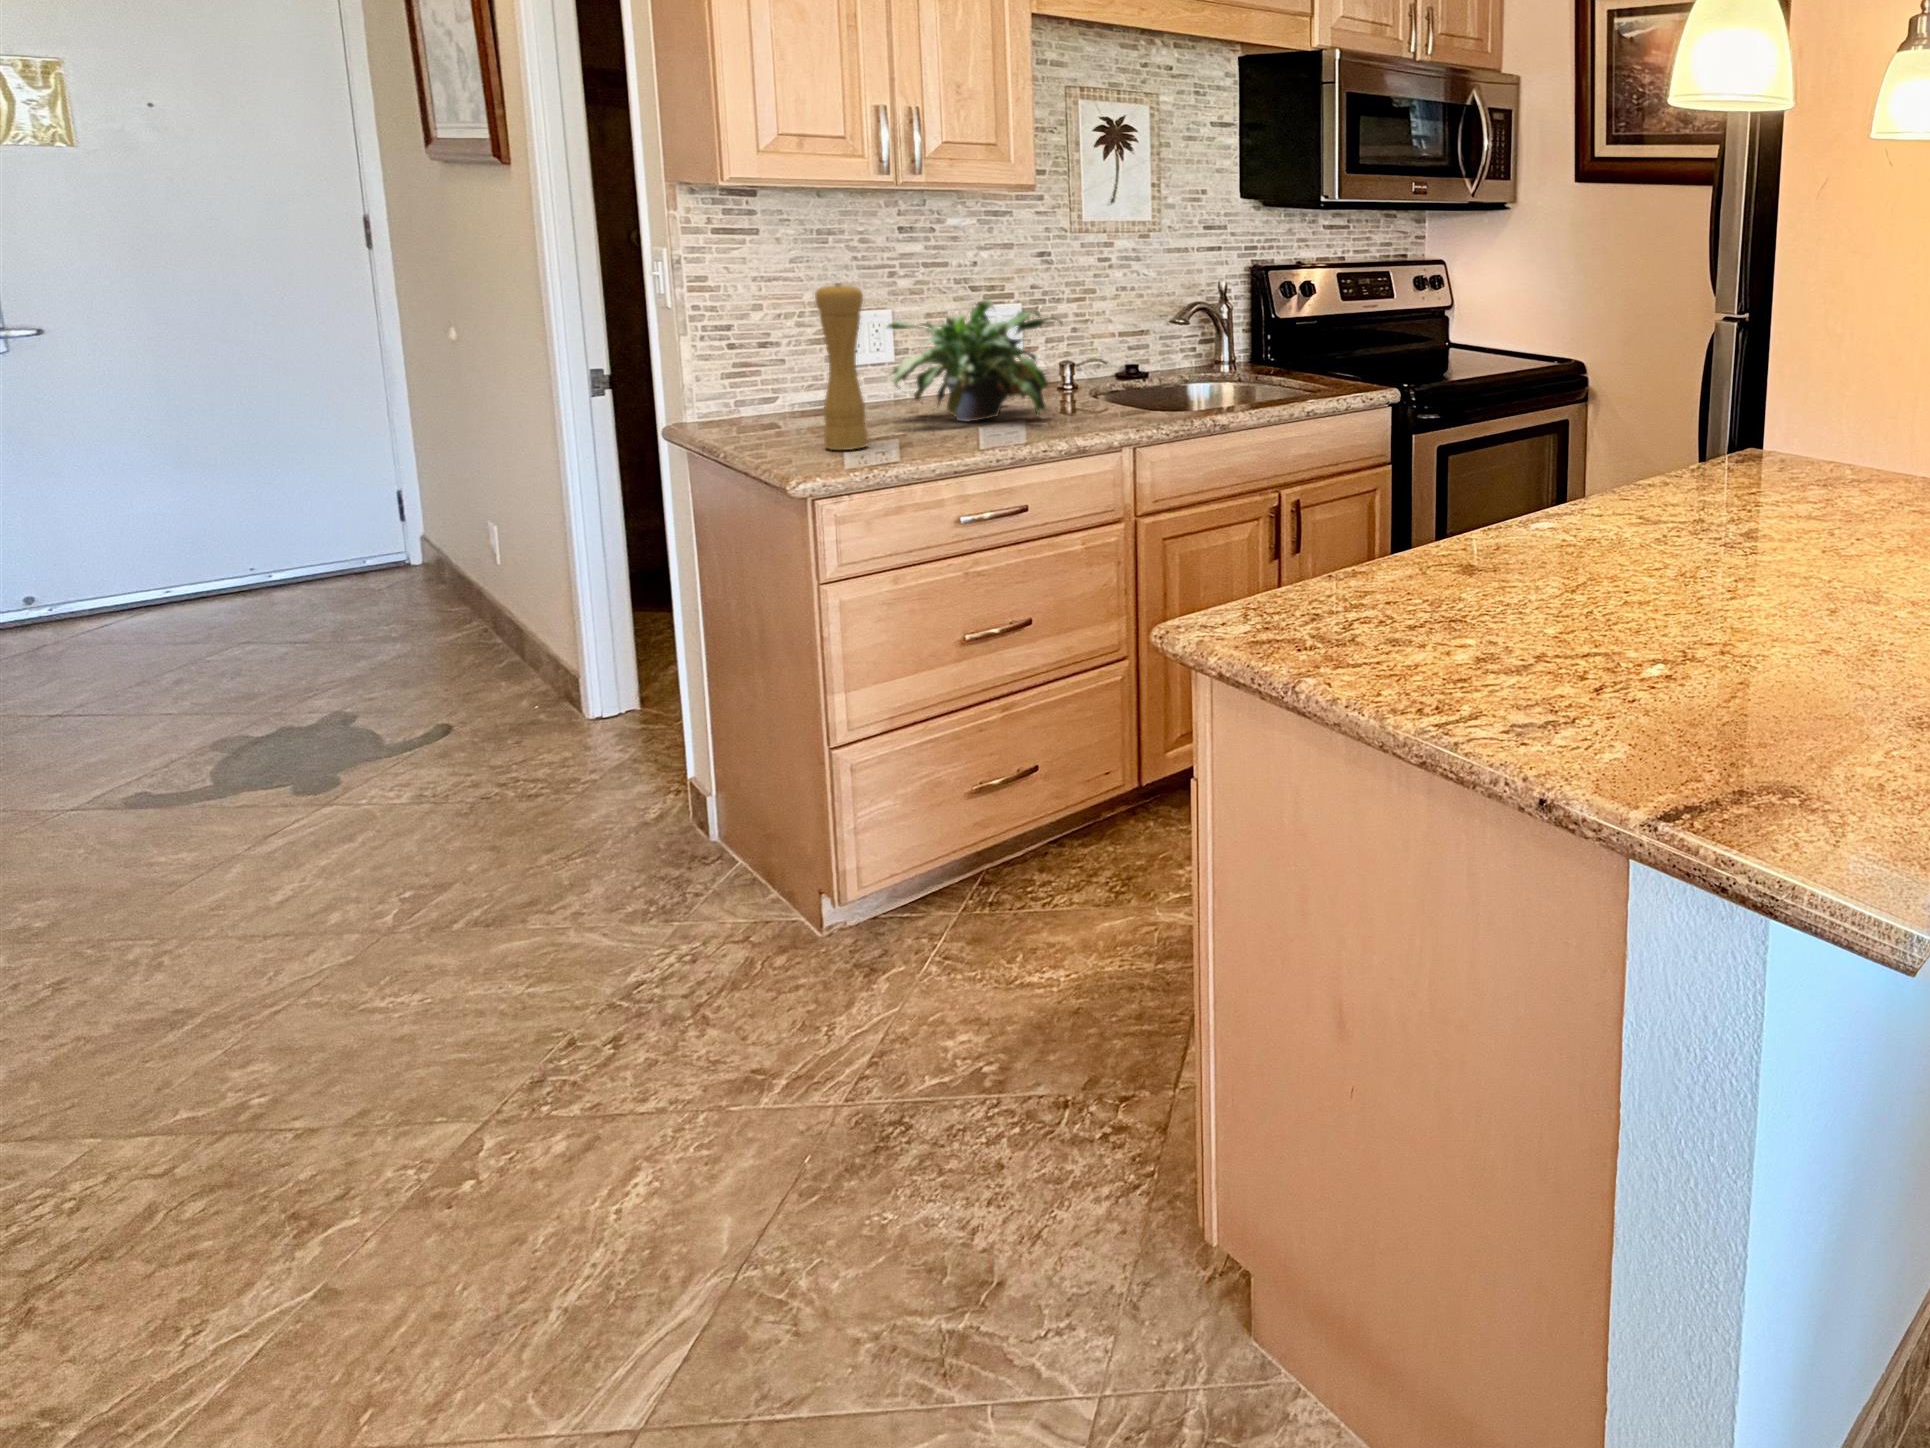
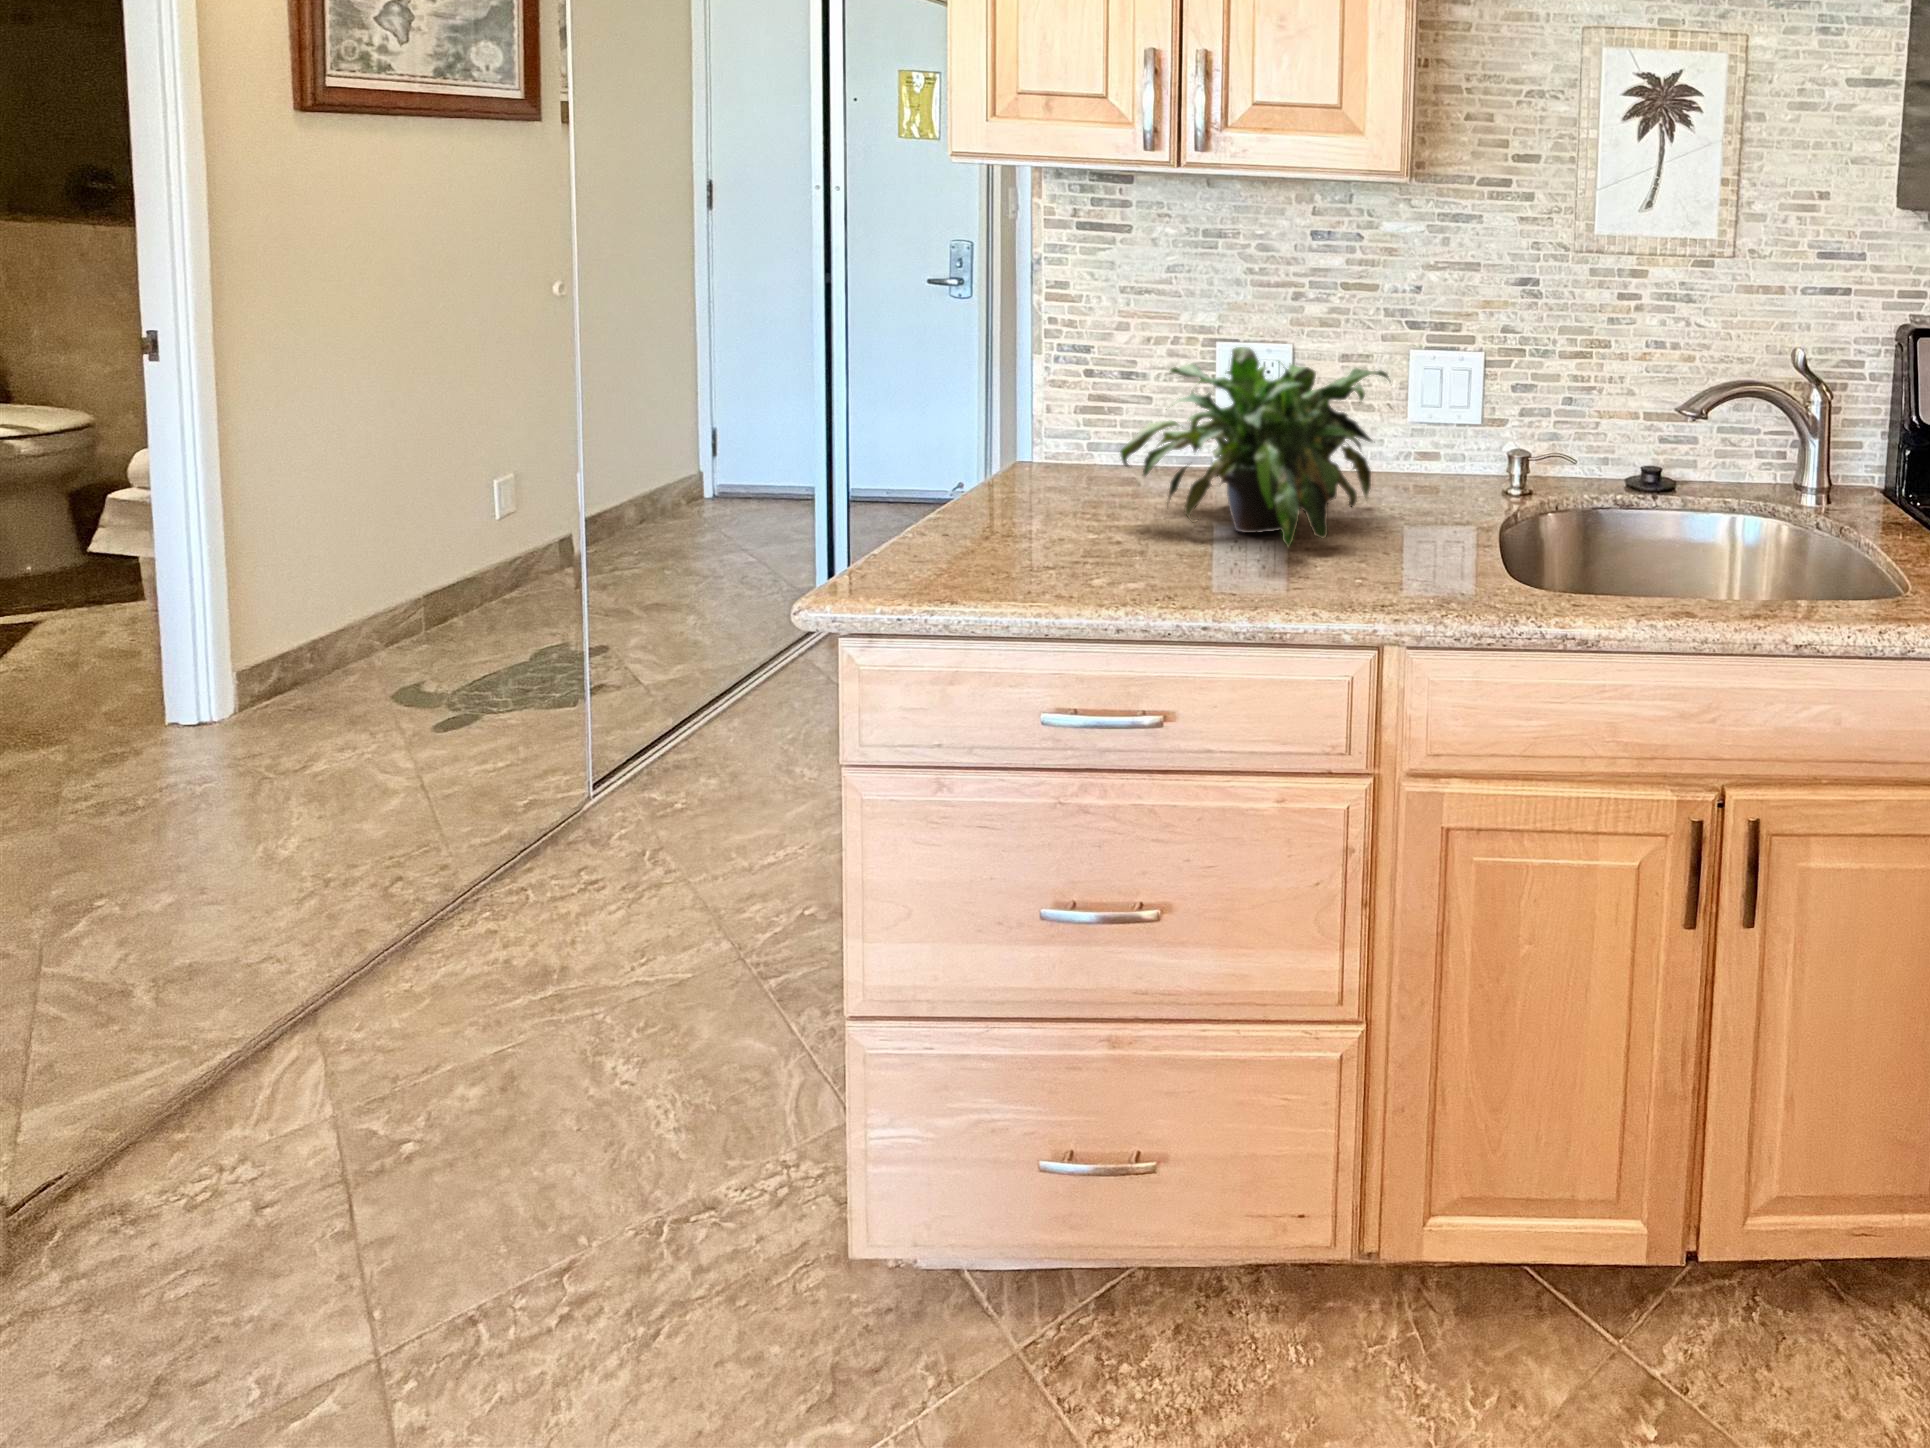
pepper mill: present [815,283,868,450] -> none [949,303,1018,555]

